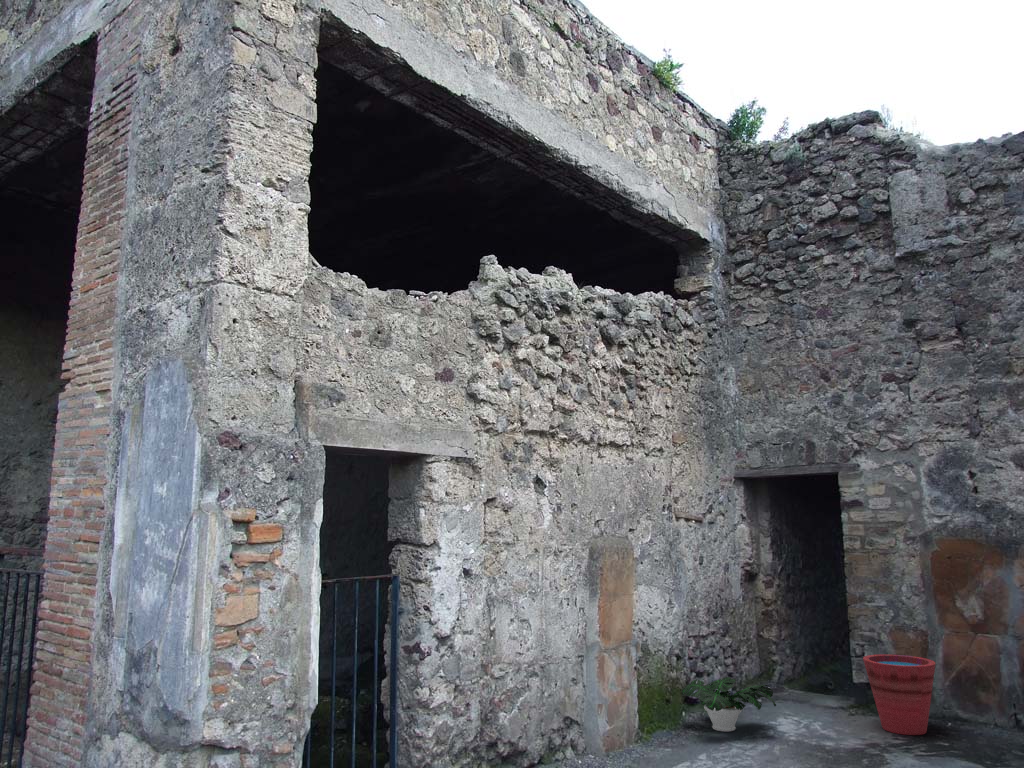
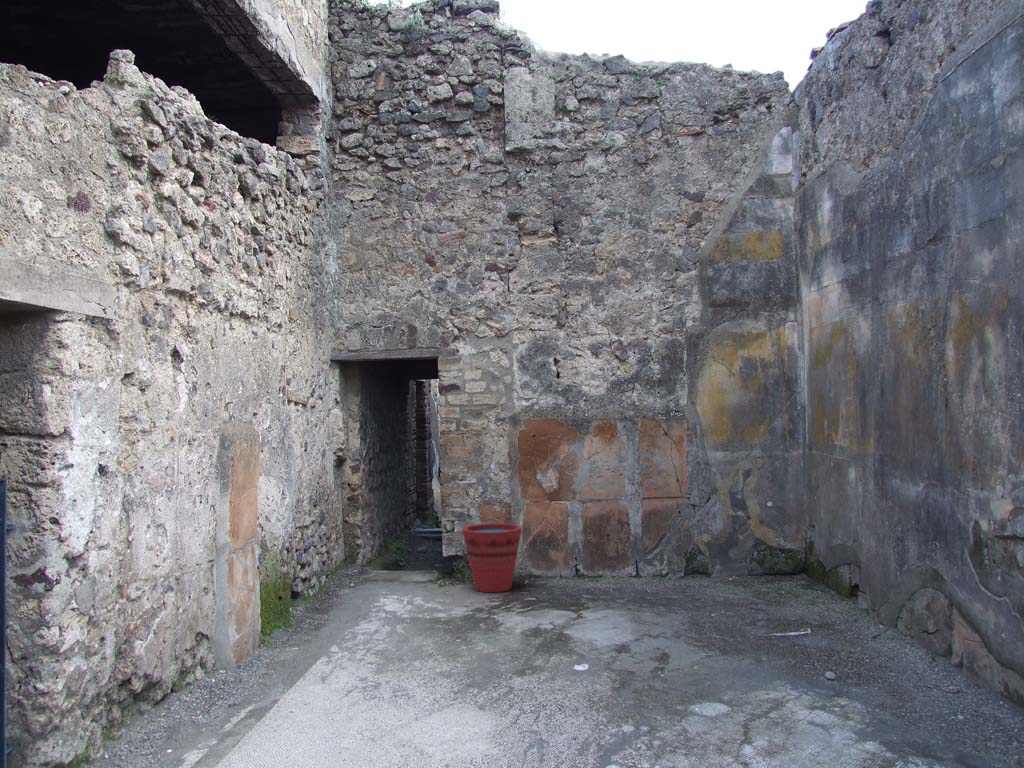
potted plant: present [682,677,776,732] -> none [296,564,399,619]

